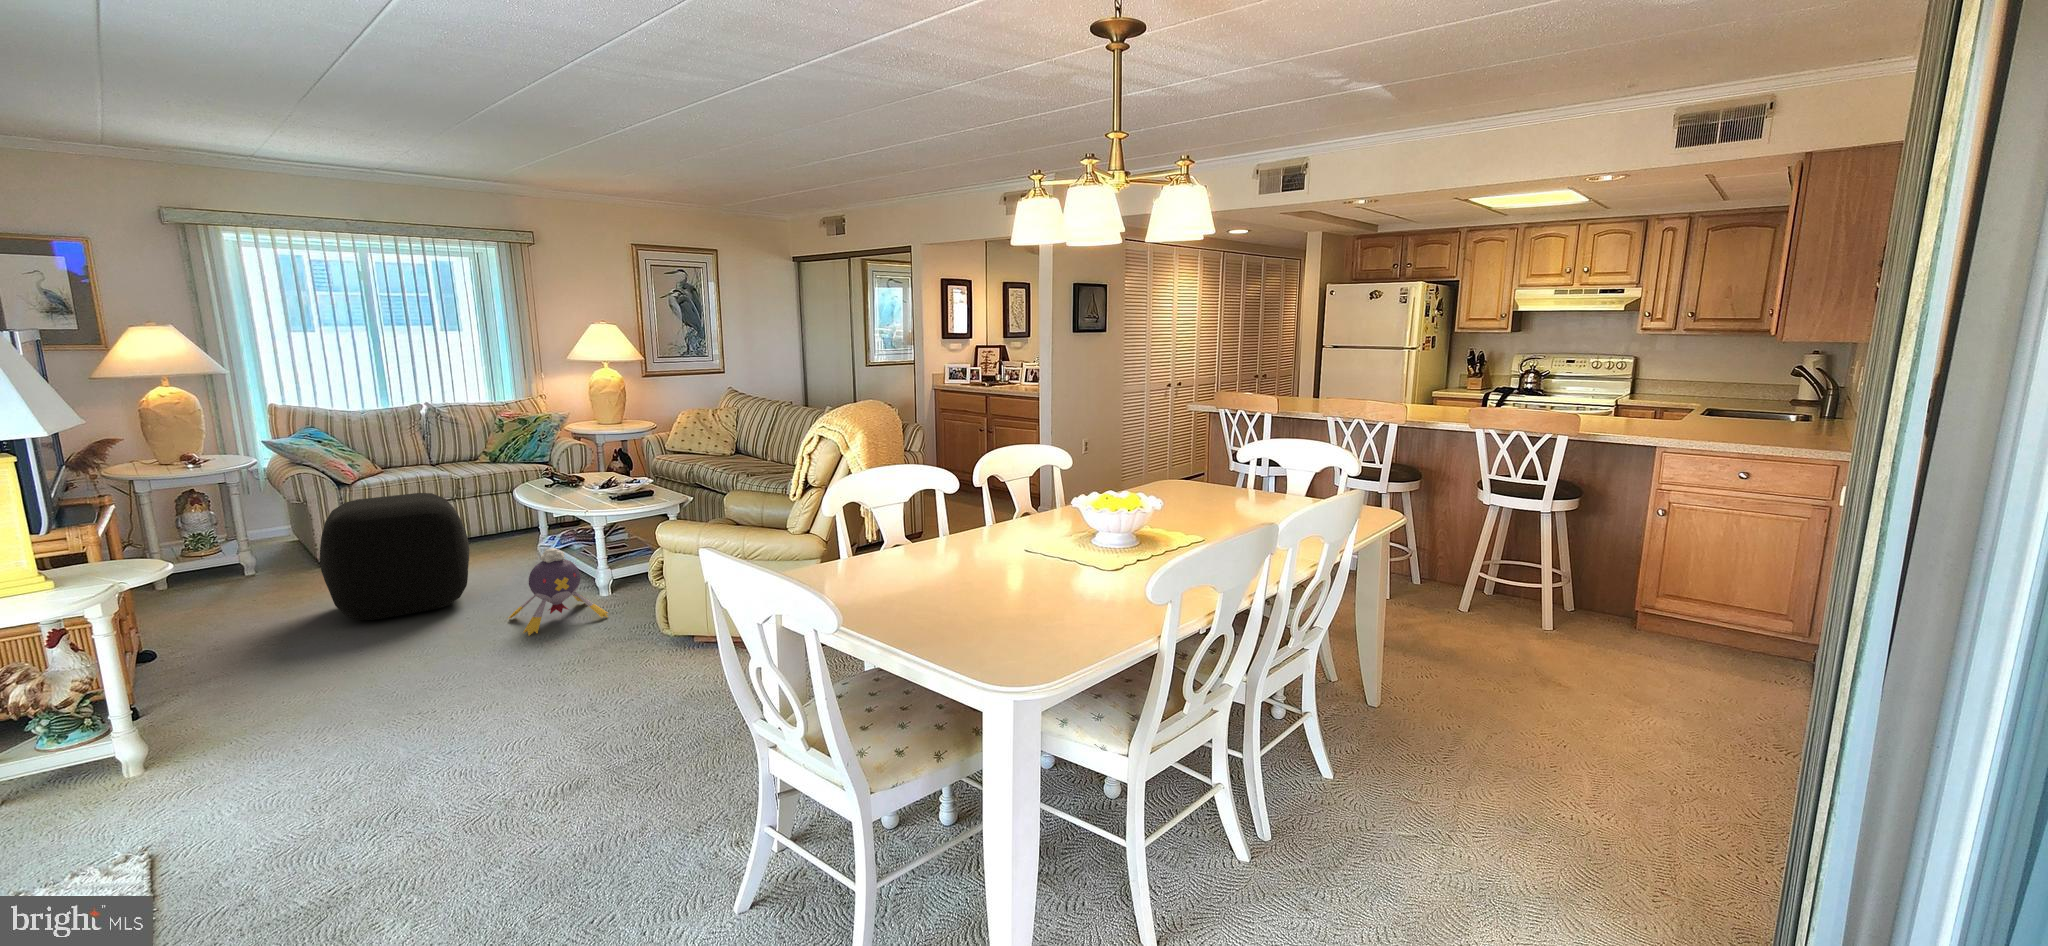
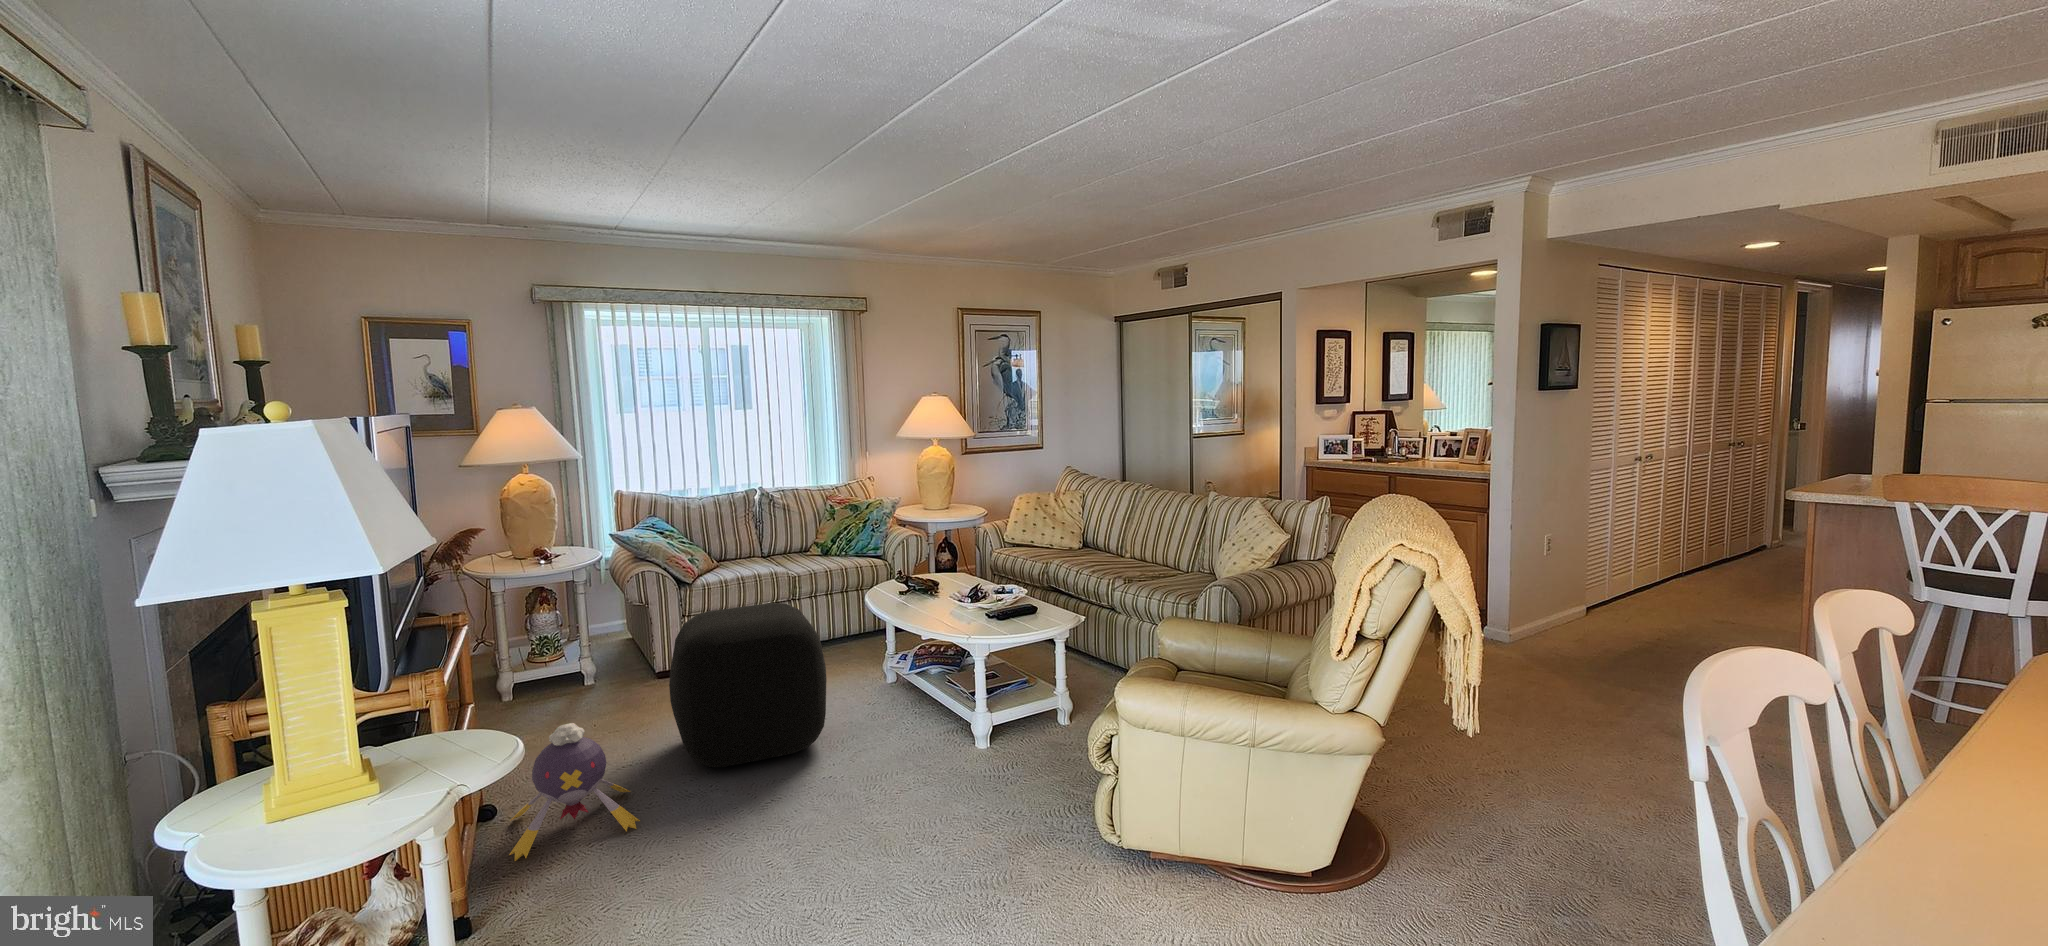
plush toy: present [508,548,608,636] -> present [509,723,640,861]

